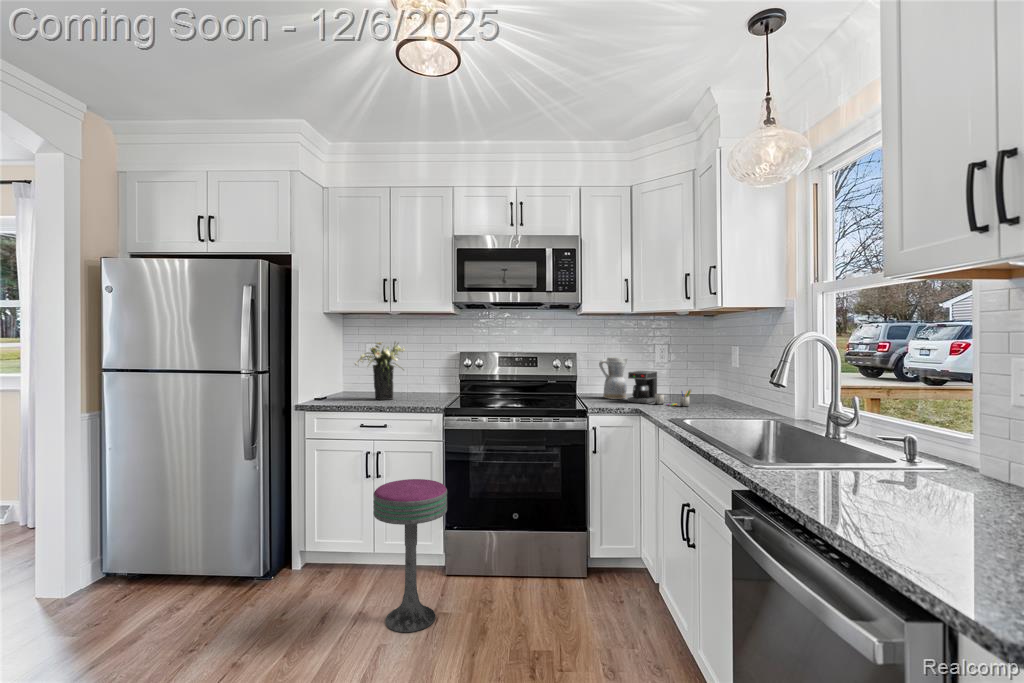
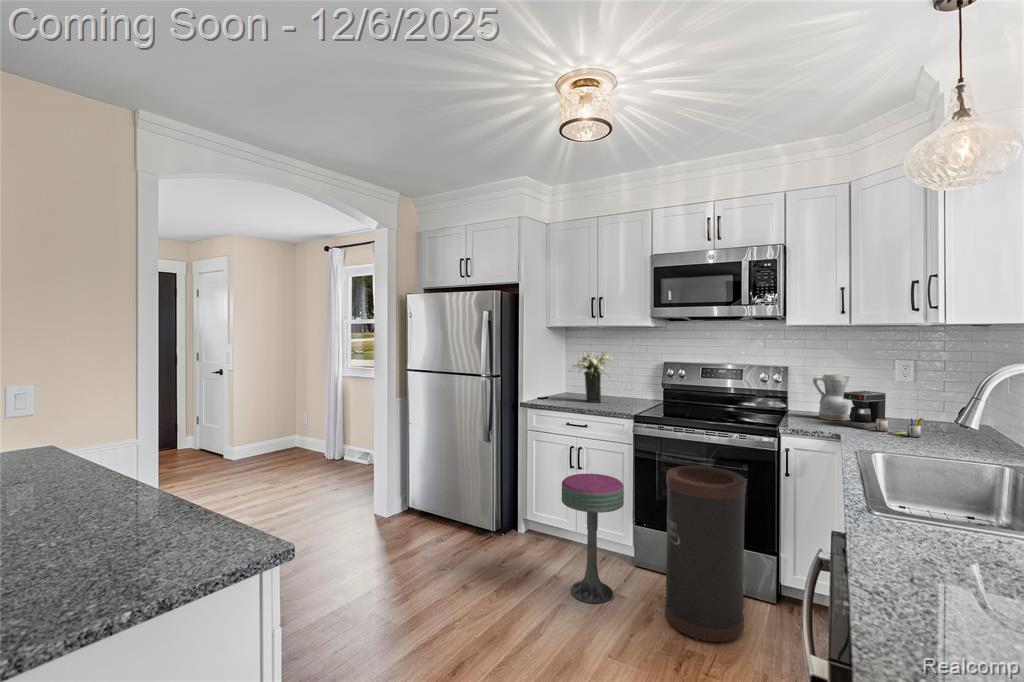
trash can: none [496,454,574,637] -> present [665,466,746,642]

